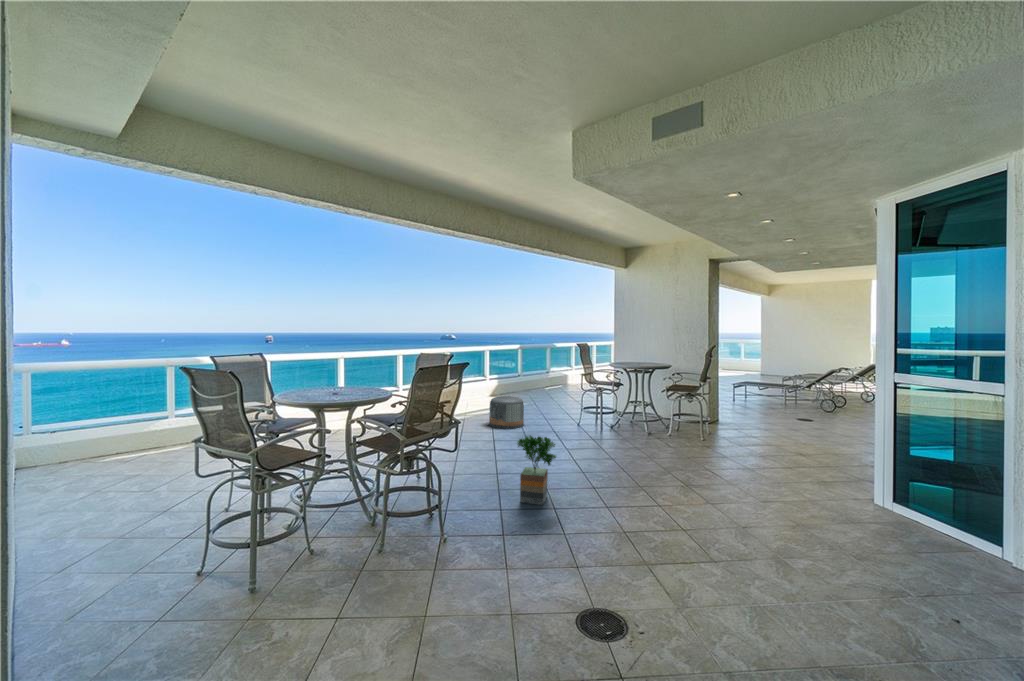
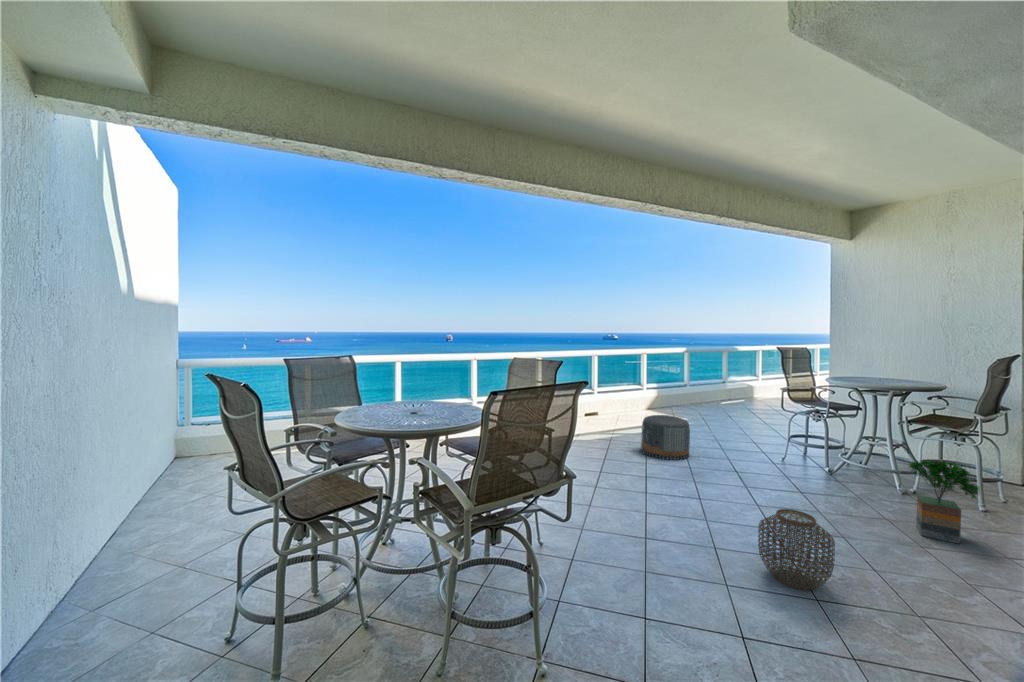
potted tree: present [517,436,556,505] -> present [909,460,979,544]
woven basket: none [566,440,604,485] -> present [758,509,835,590]

